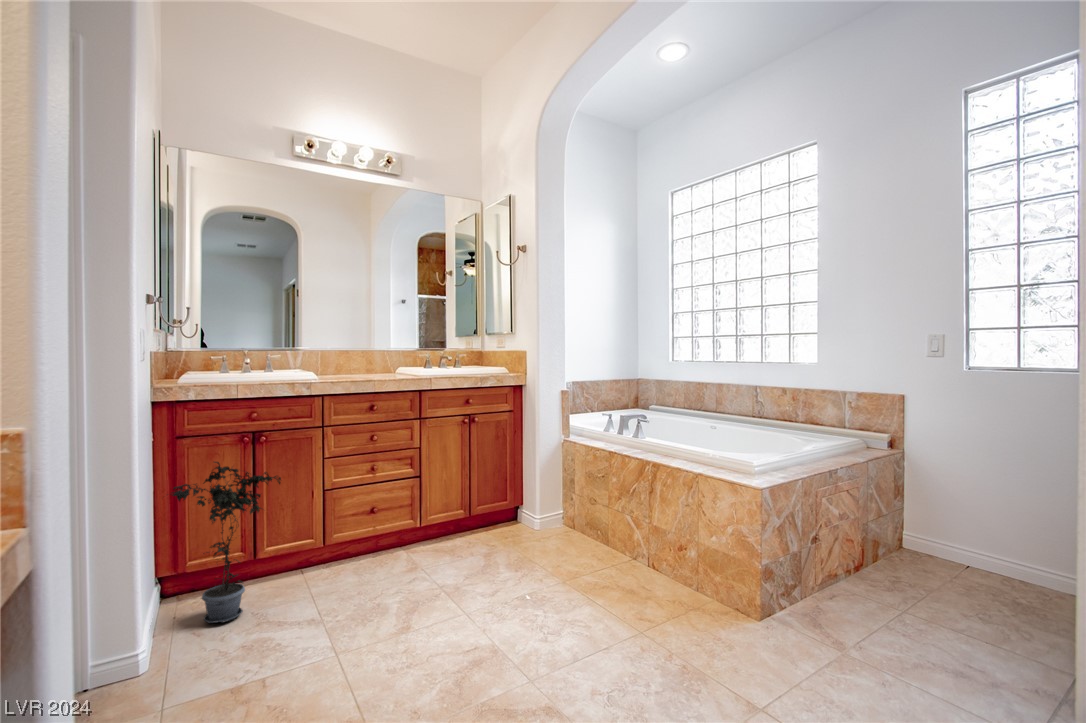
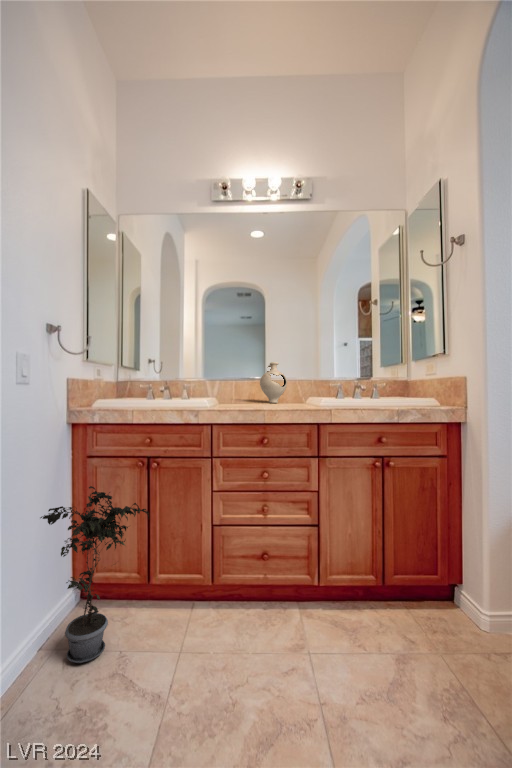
decorative vase: none [341,330,371,373] -> present [260,362,287,403]

